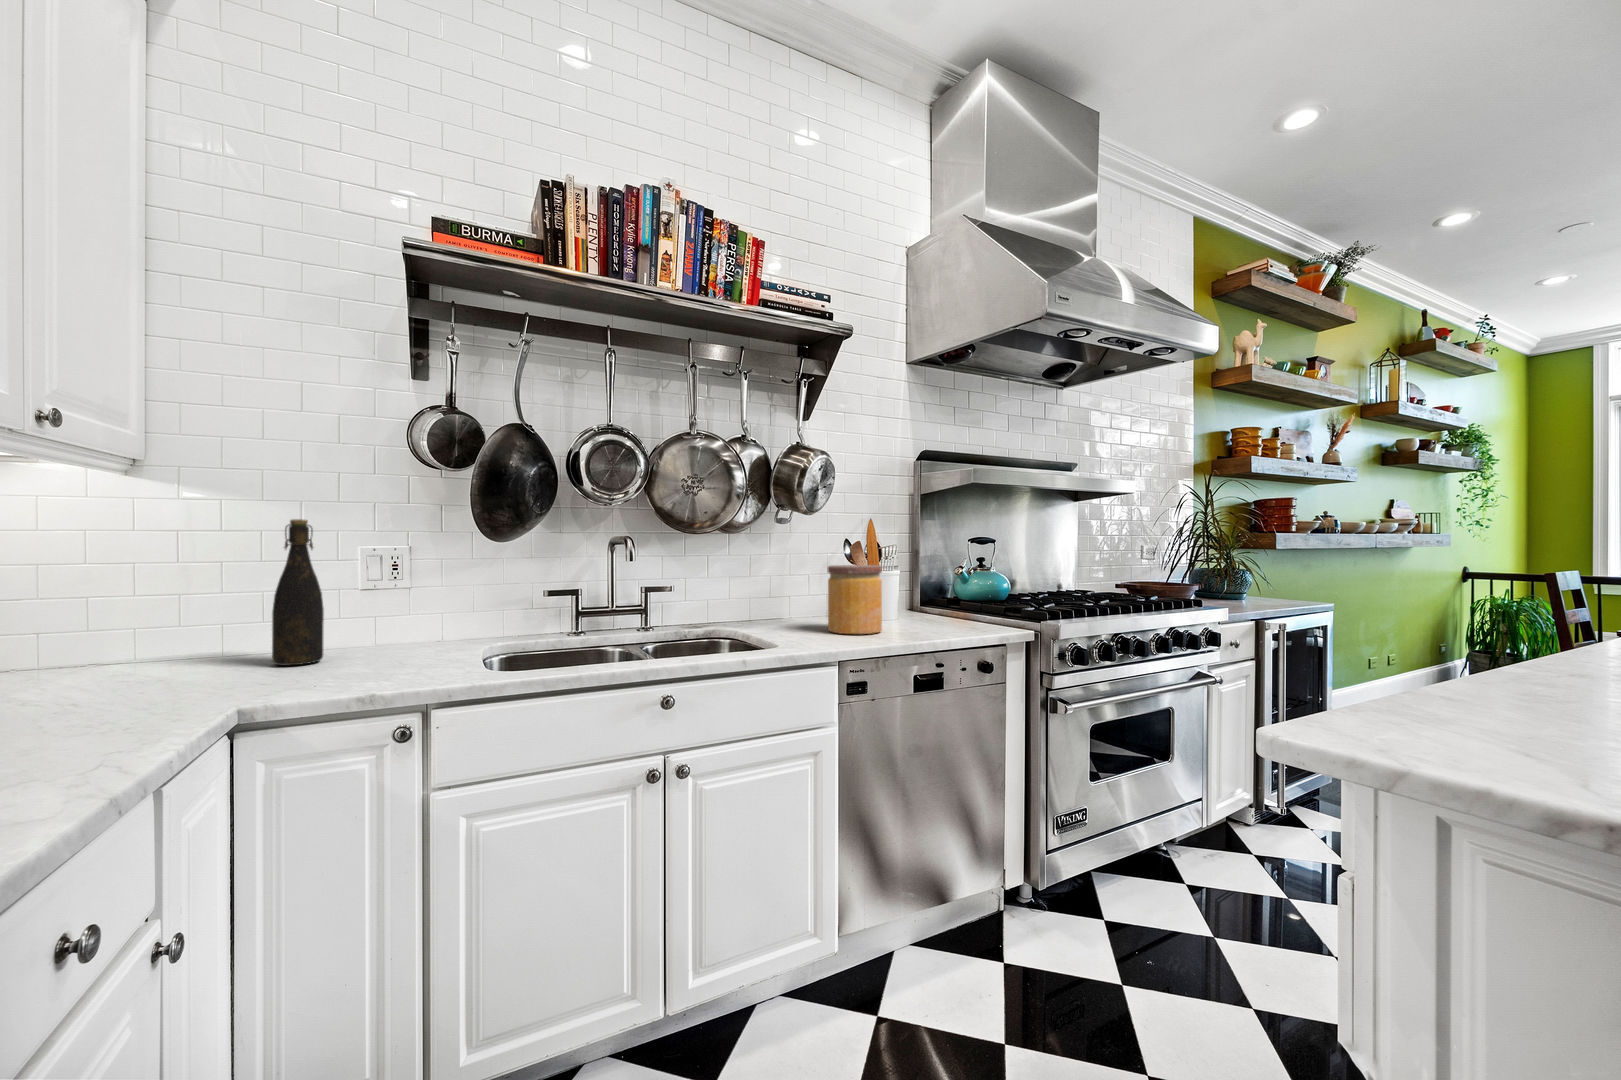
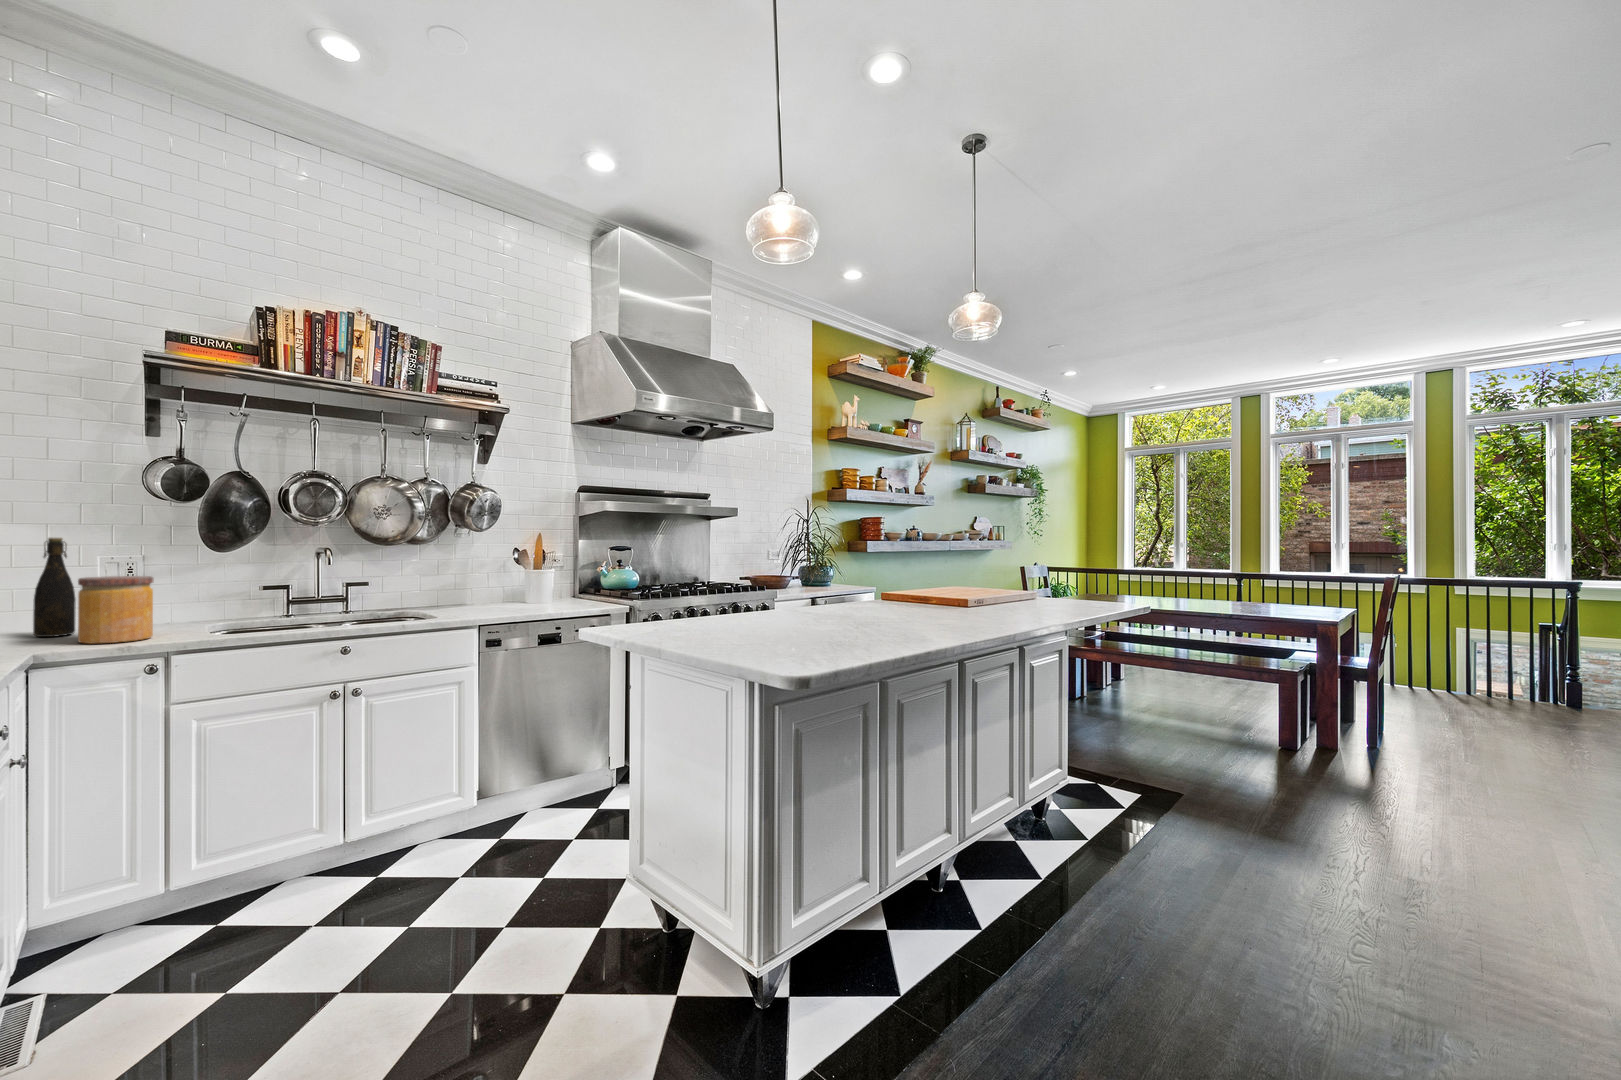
jar: present [828,565,882,634] -> present [78,576,154,644]

